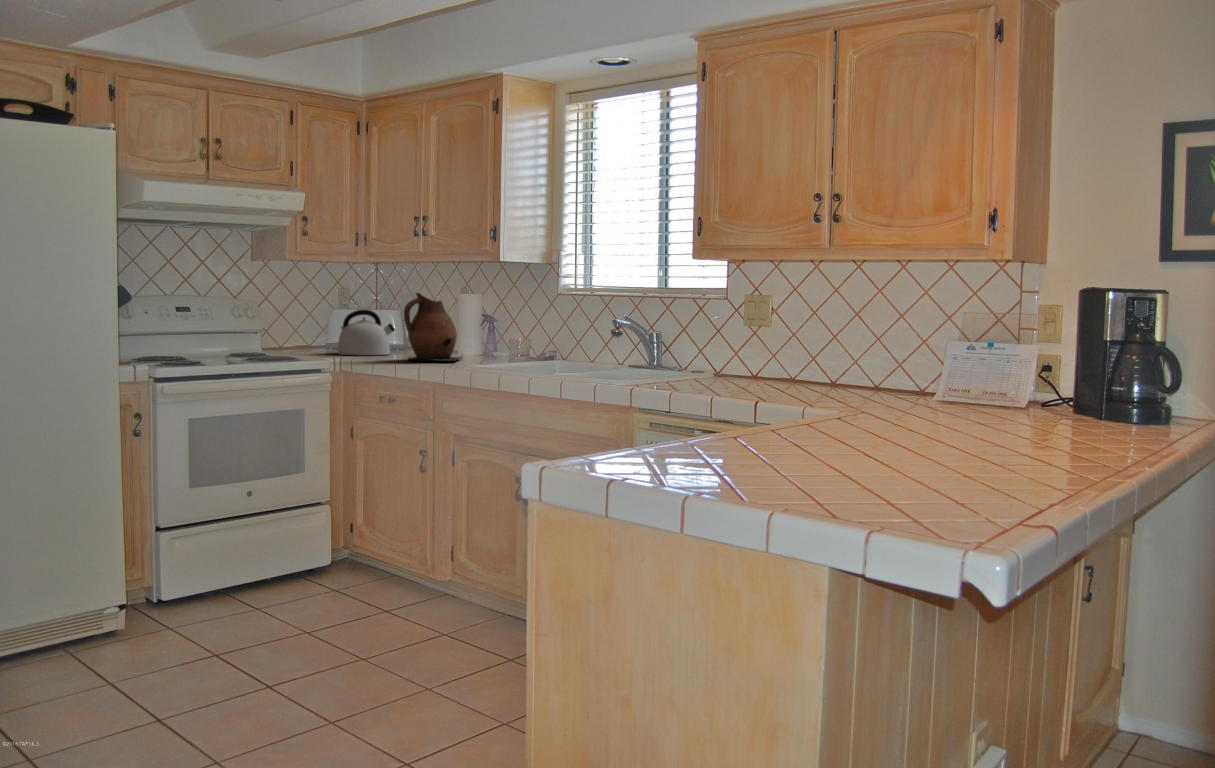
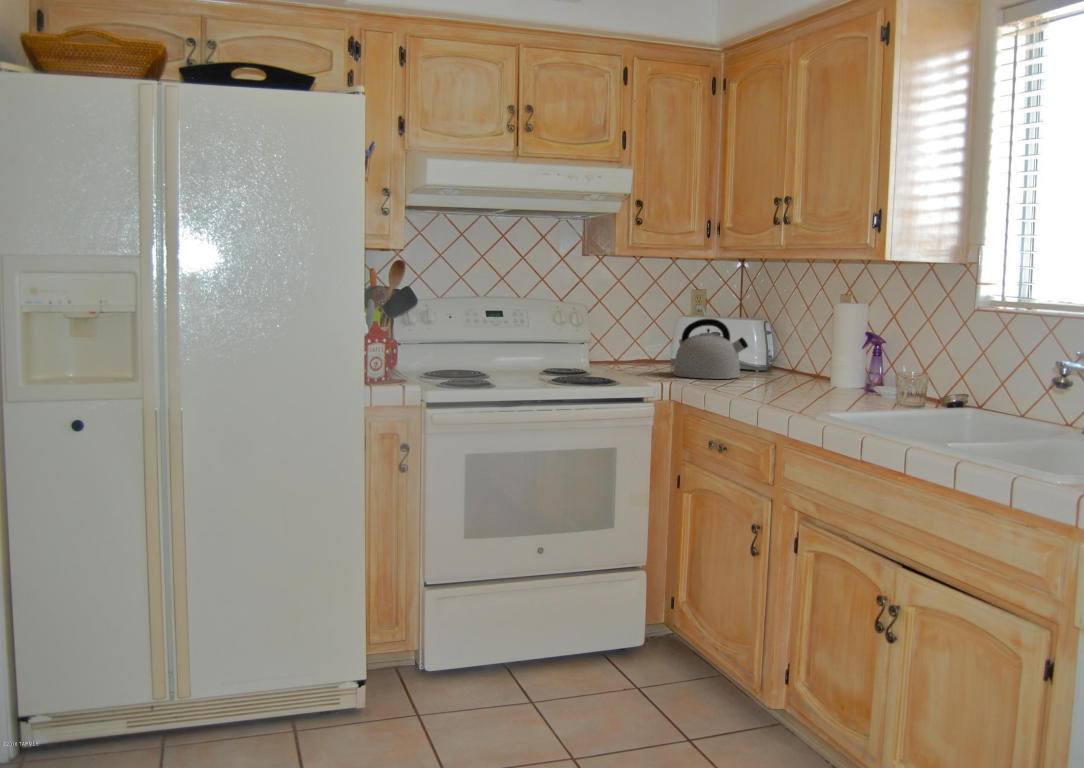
ceramic pitcher: present [404,293,462,361] -> none [747,299,831,398]

